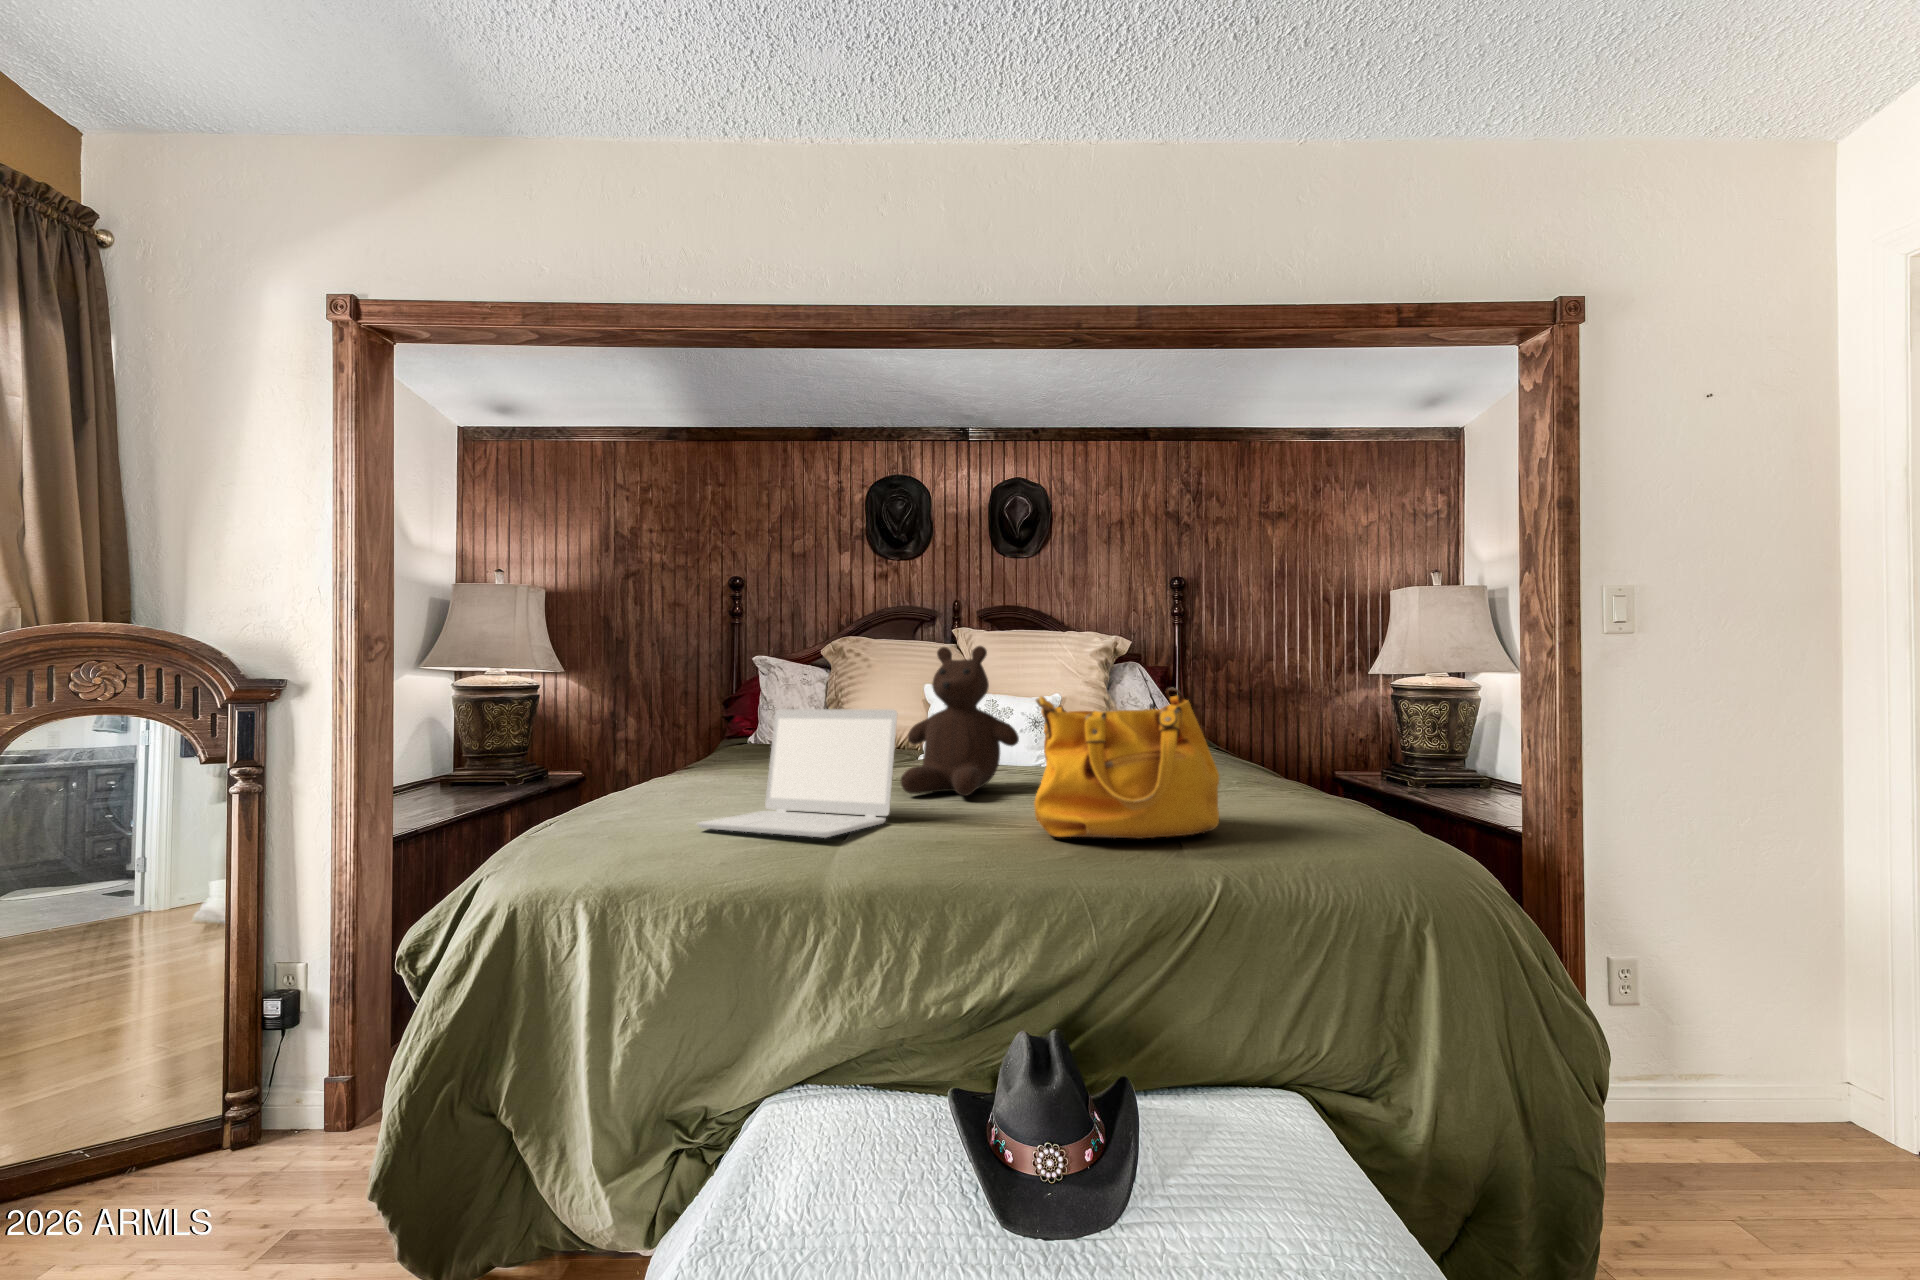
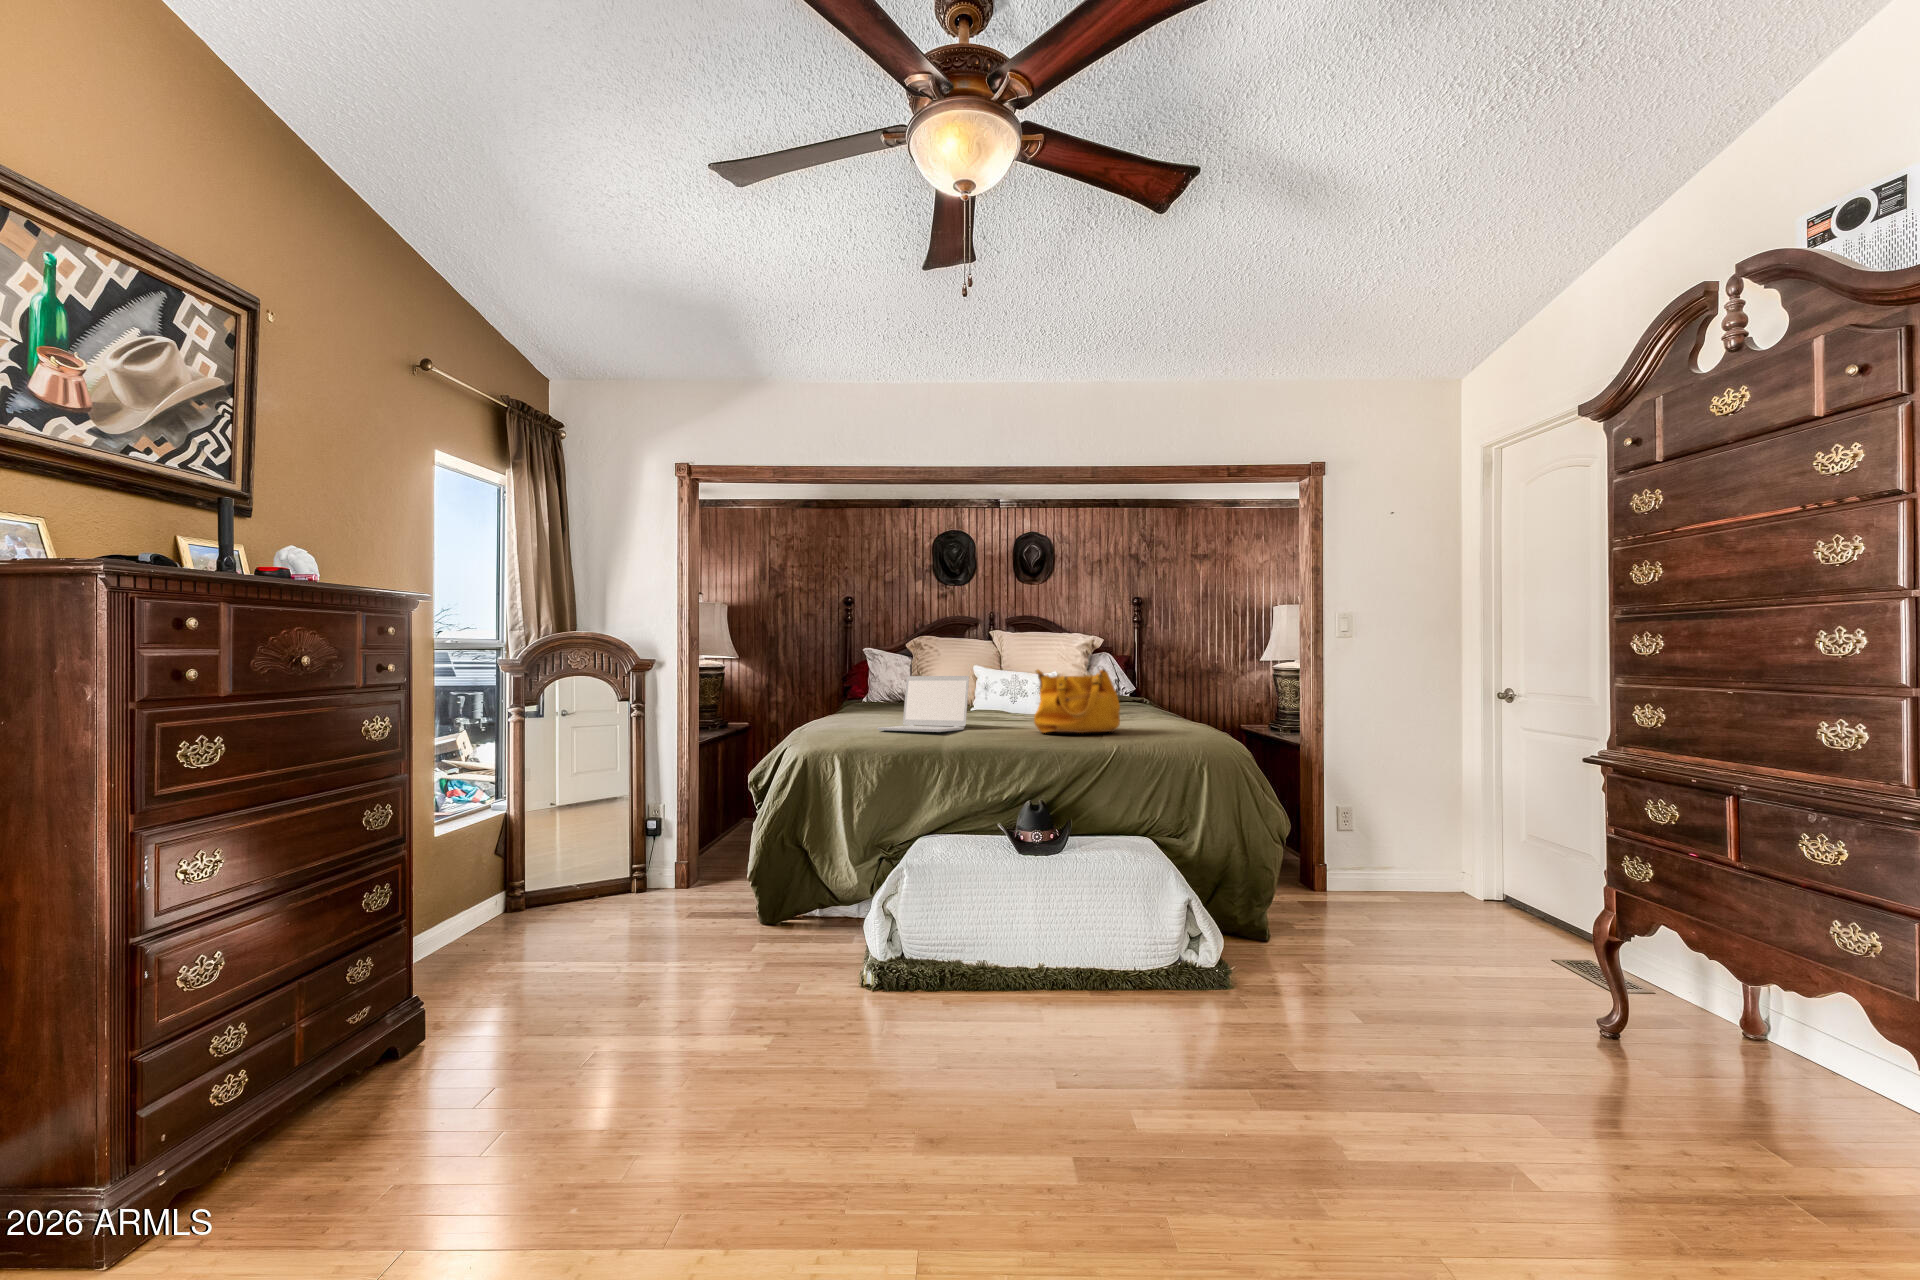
teddy bear: present [901,646,1019,796] -> none [968,644,1029,721]

